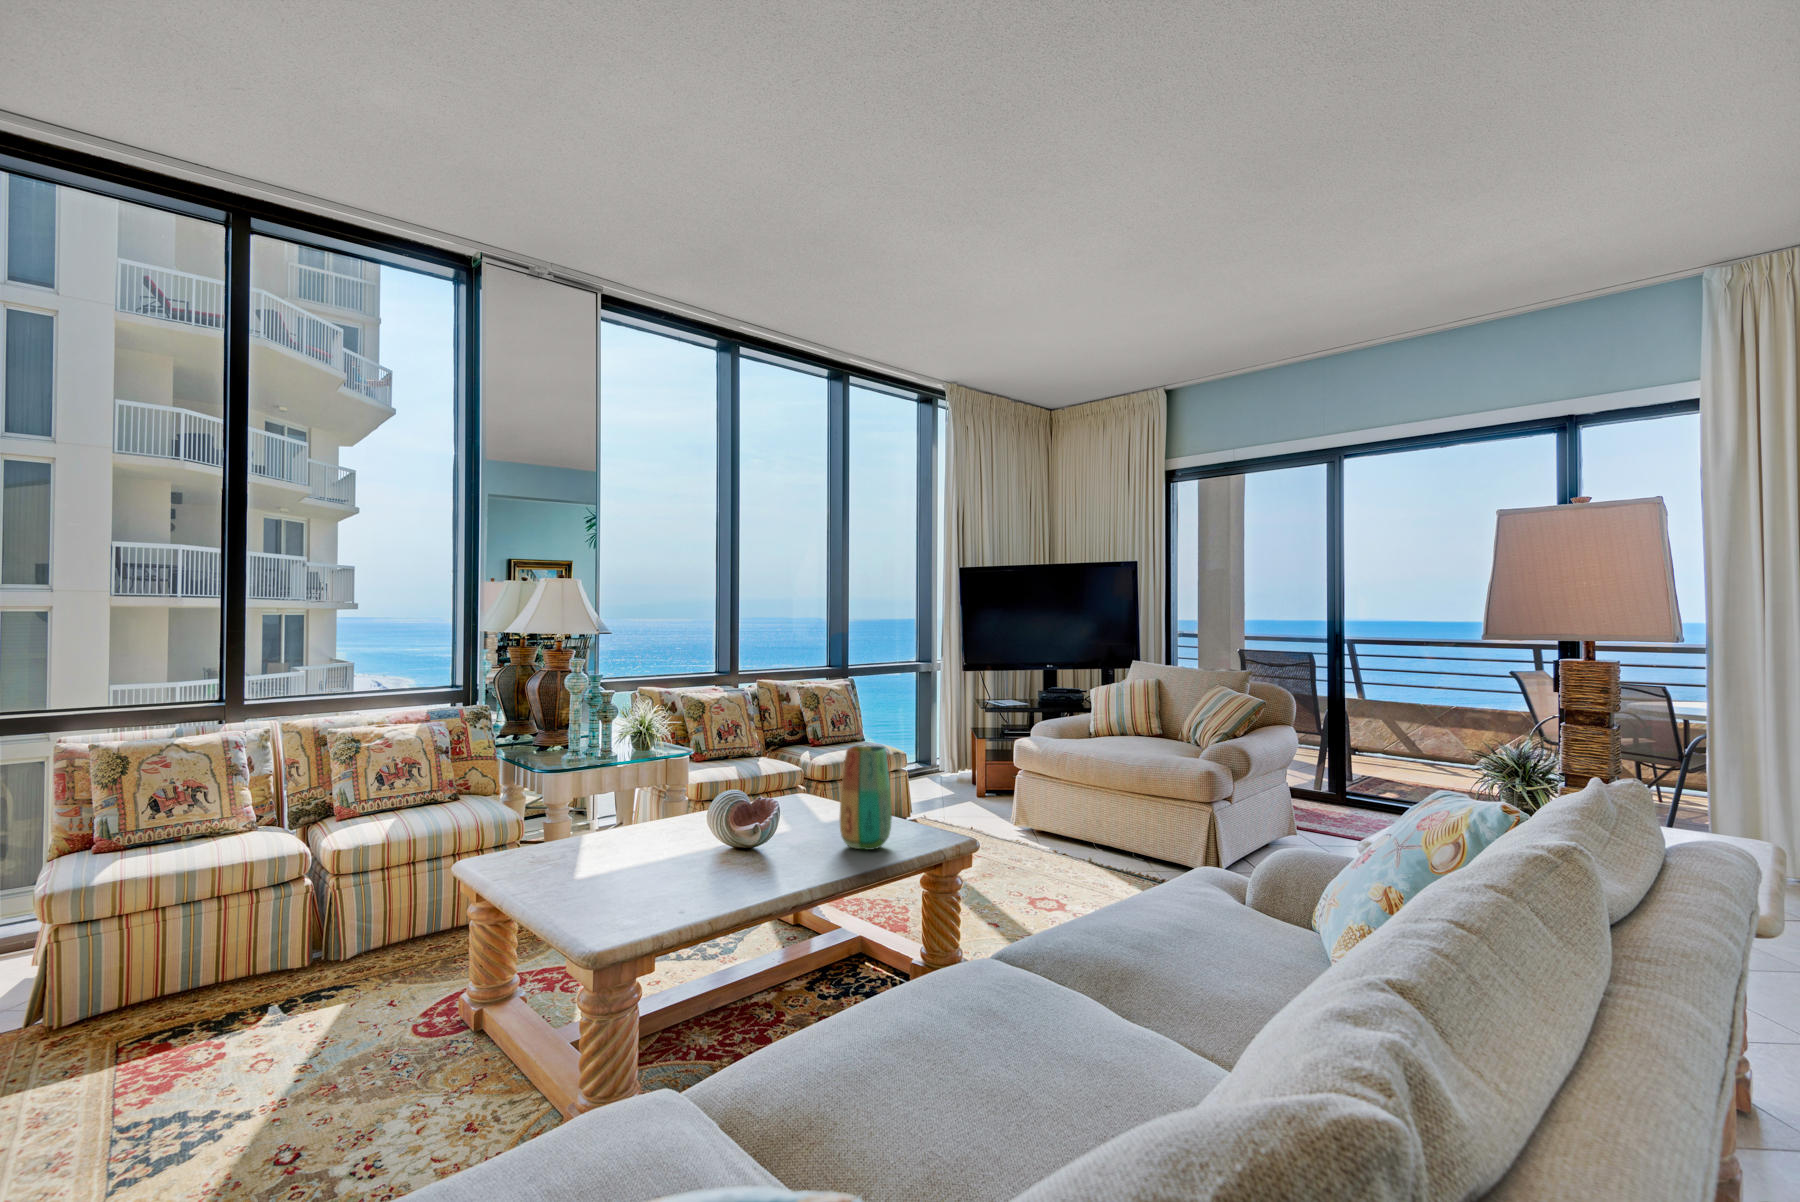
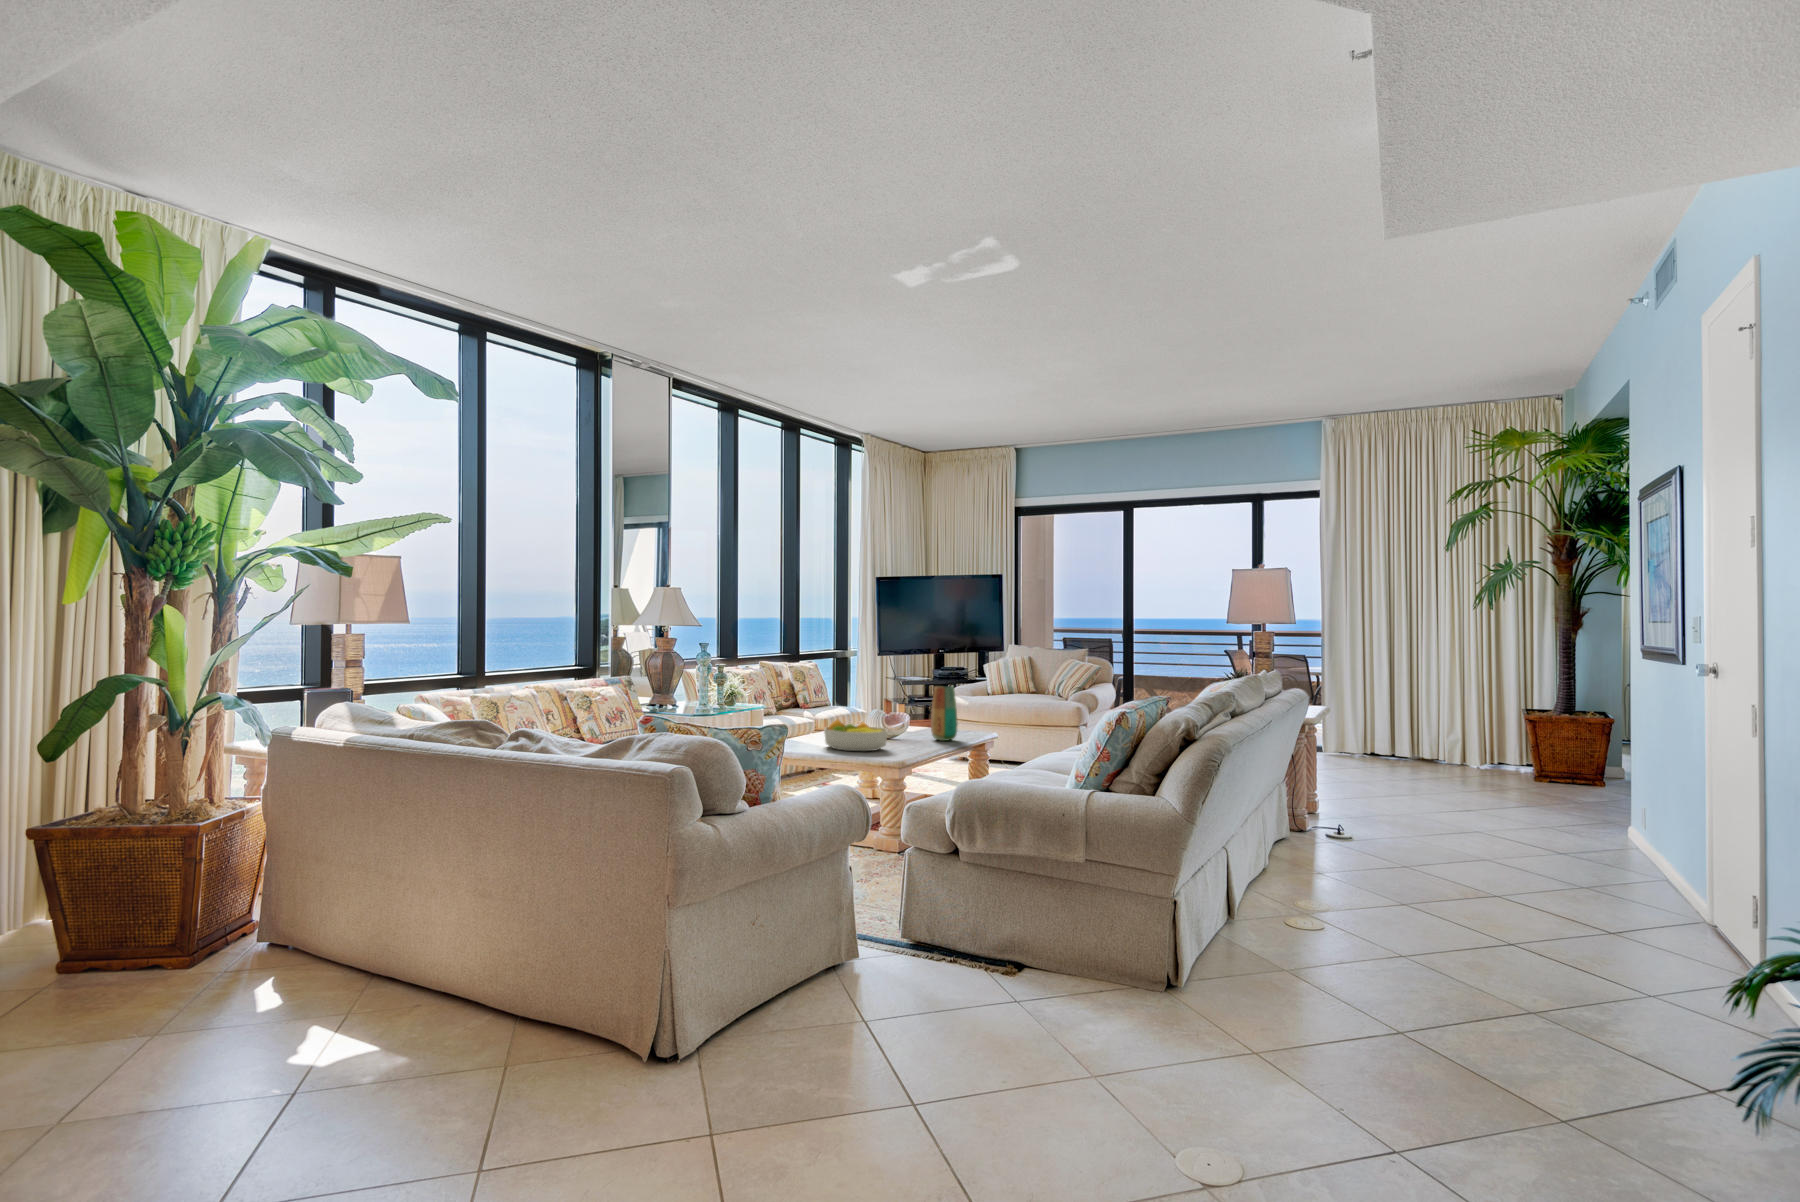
fruit bowl: none [602,806,716,878] -> present [824,720,888,751]

